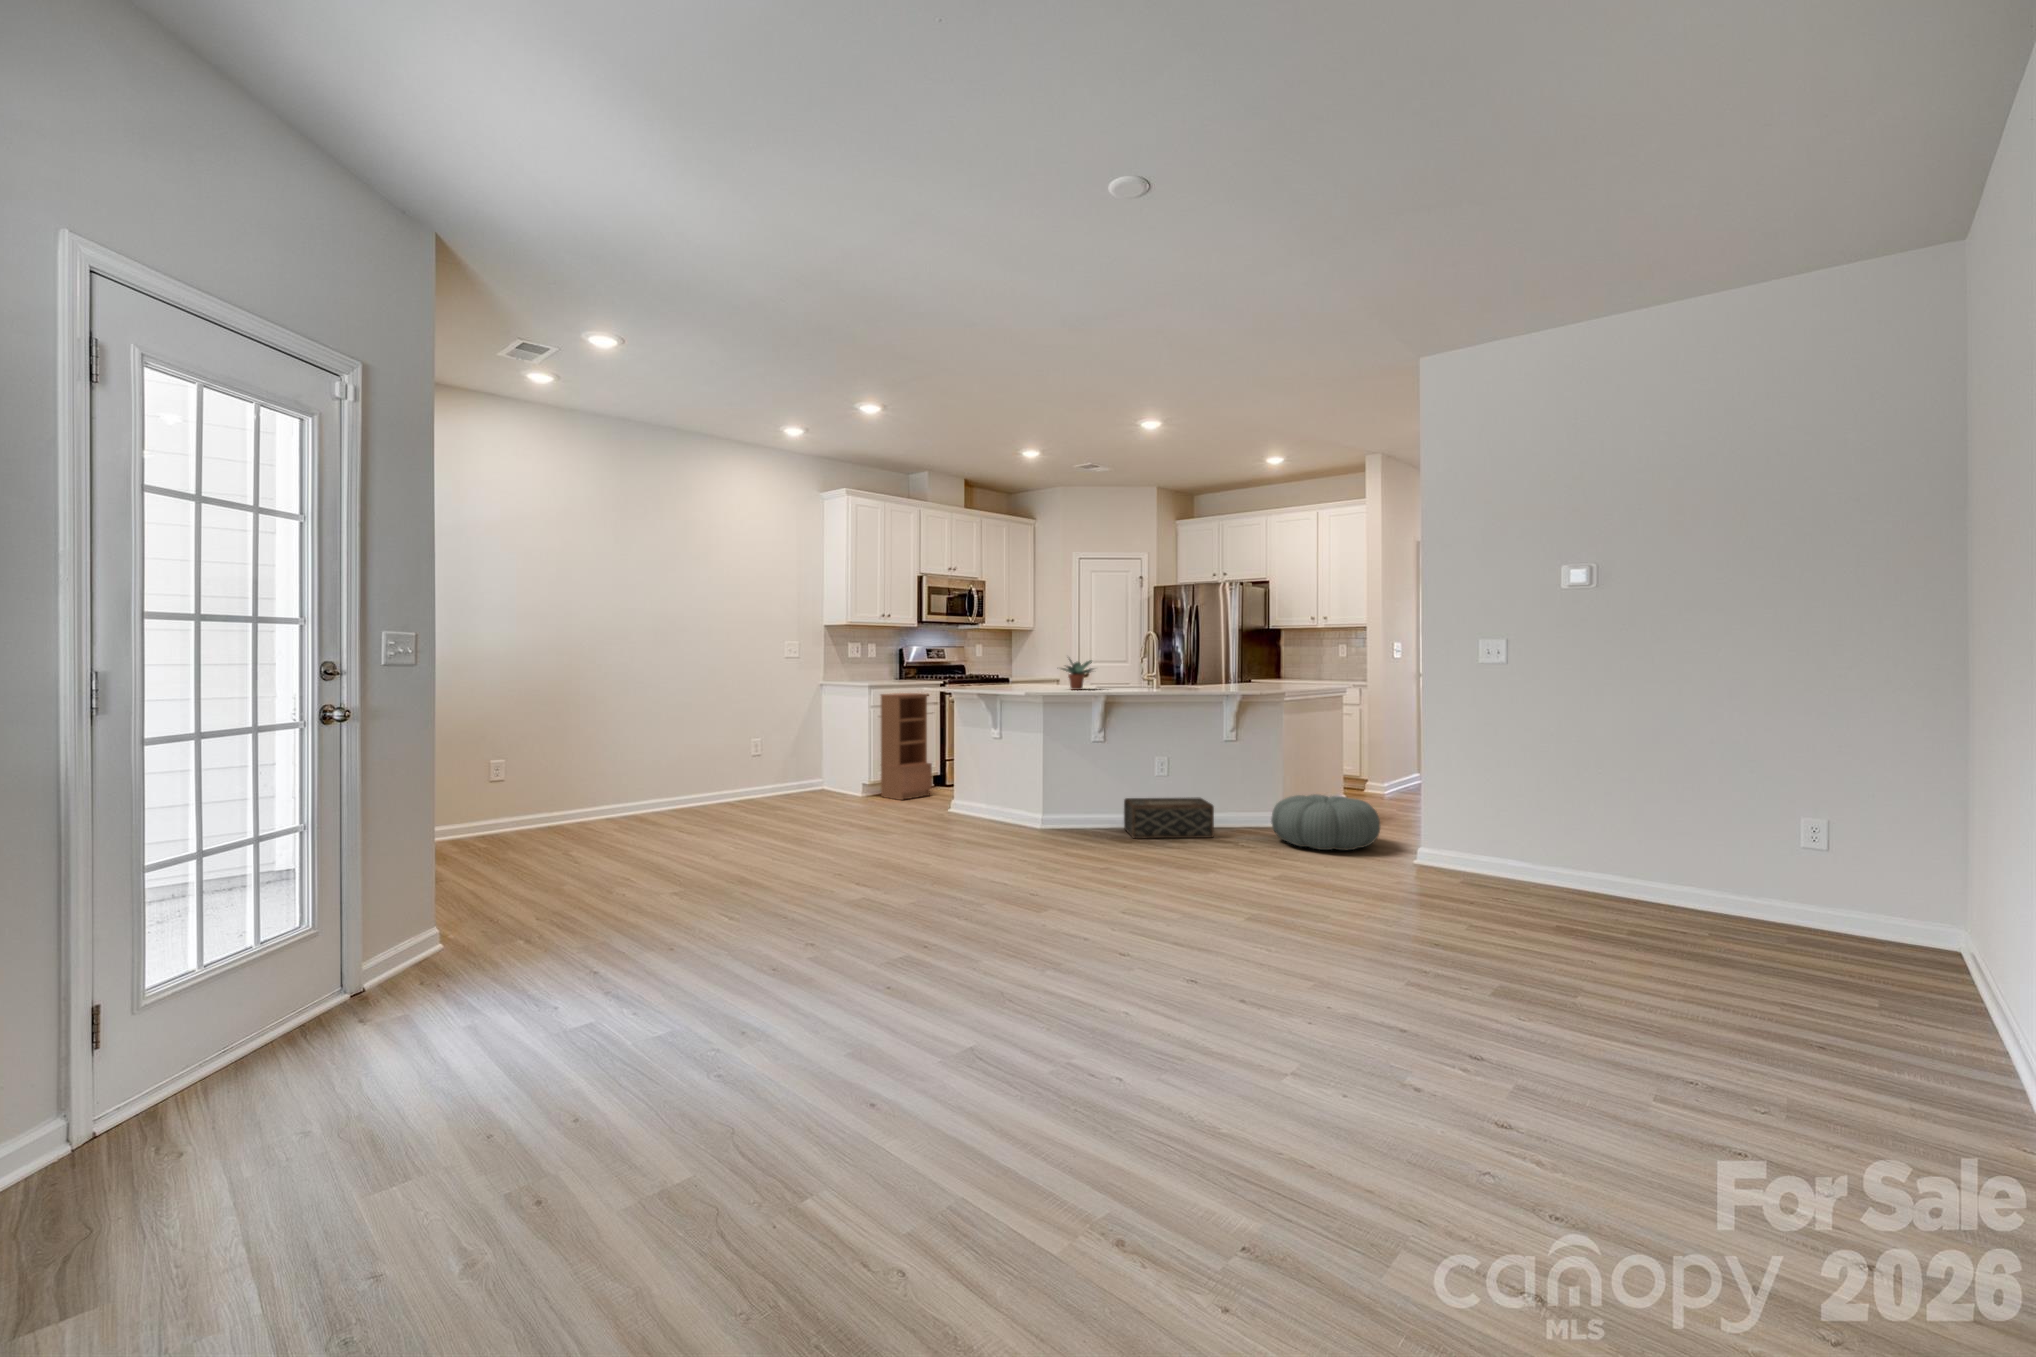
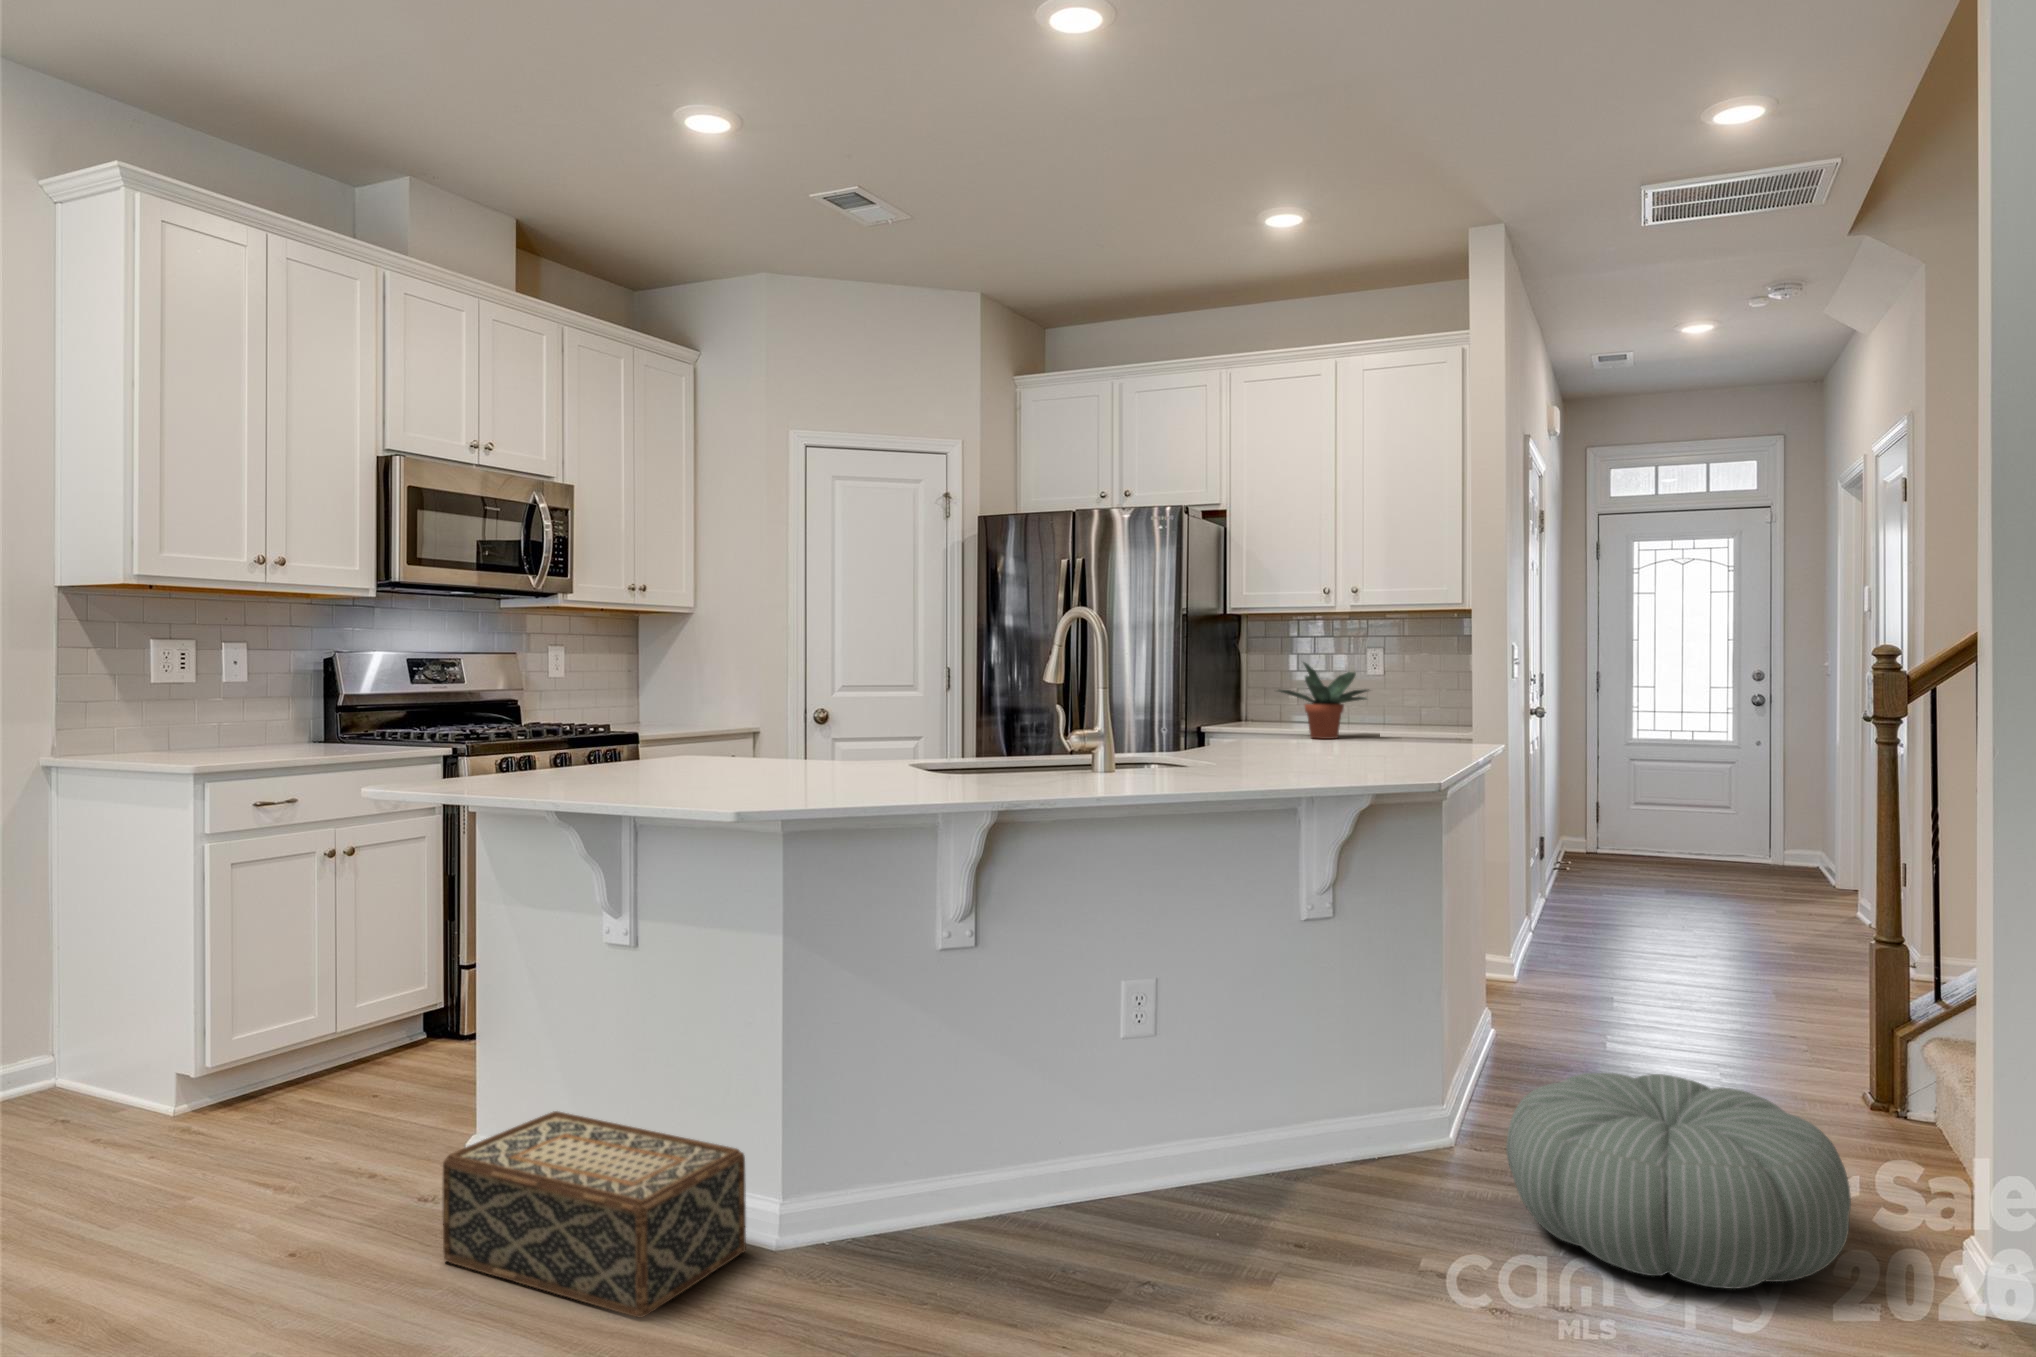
potted plant: present [1062,659,1093,690] -> present [1278,663,1368,739]
bookcase: present [881,693,932,800] -> none [235,786,413,1130]
woven basket: present [1124,798,1214,838] -> present [442,1111,746,1318]

